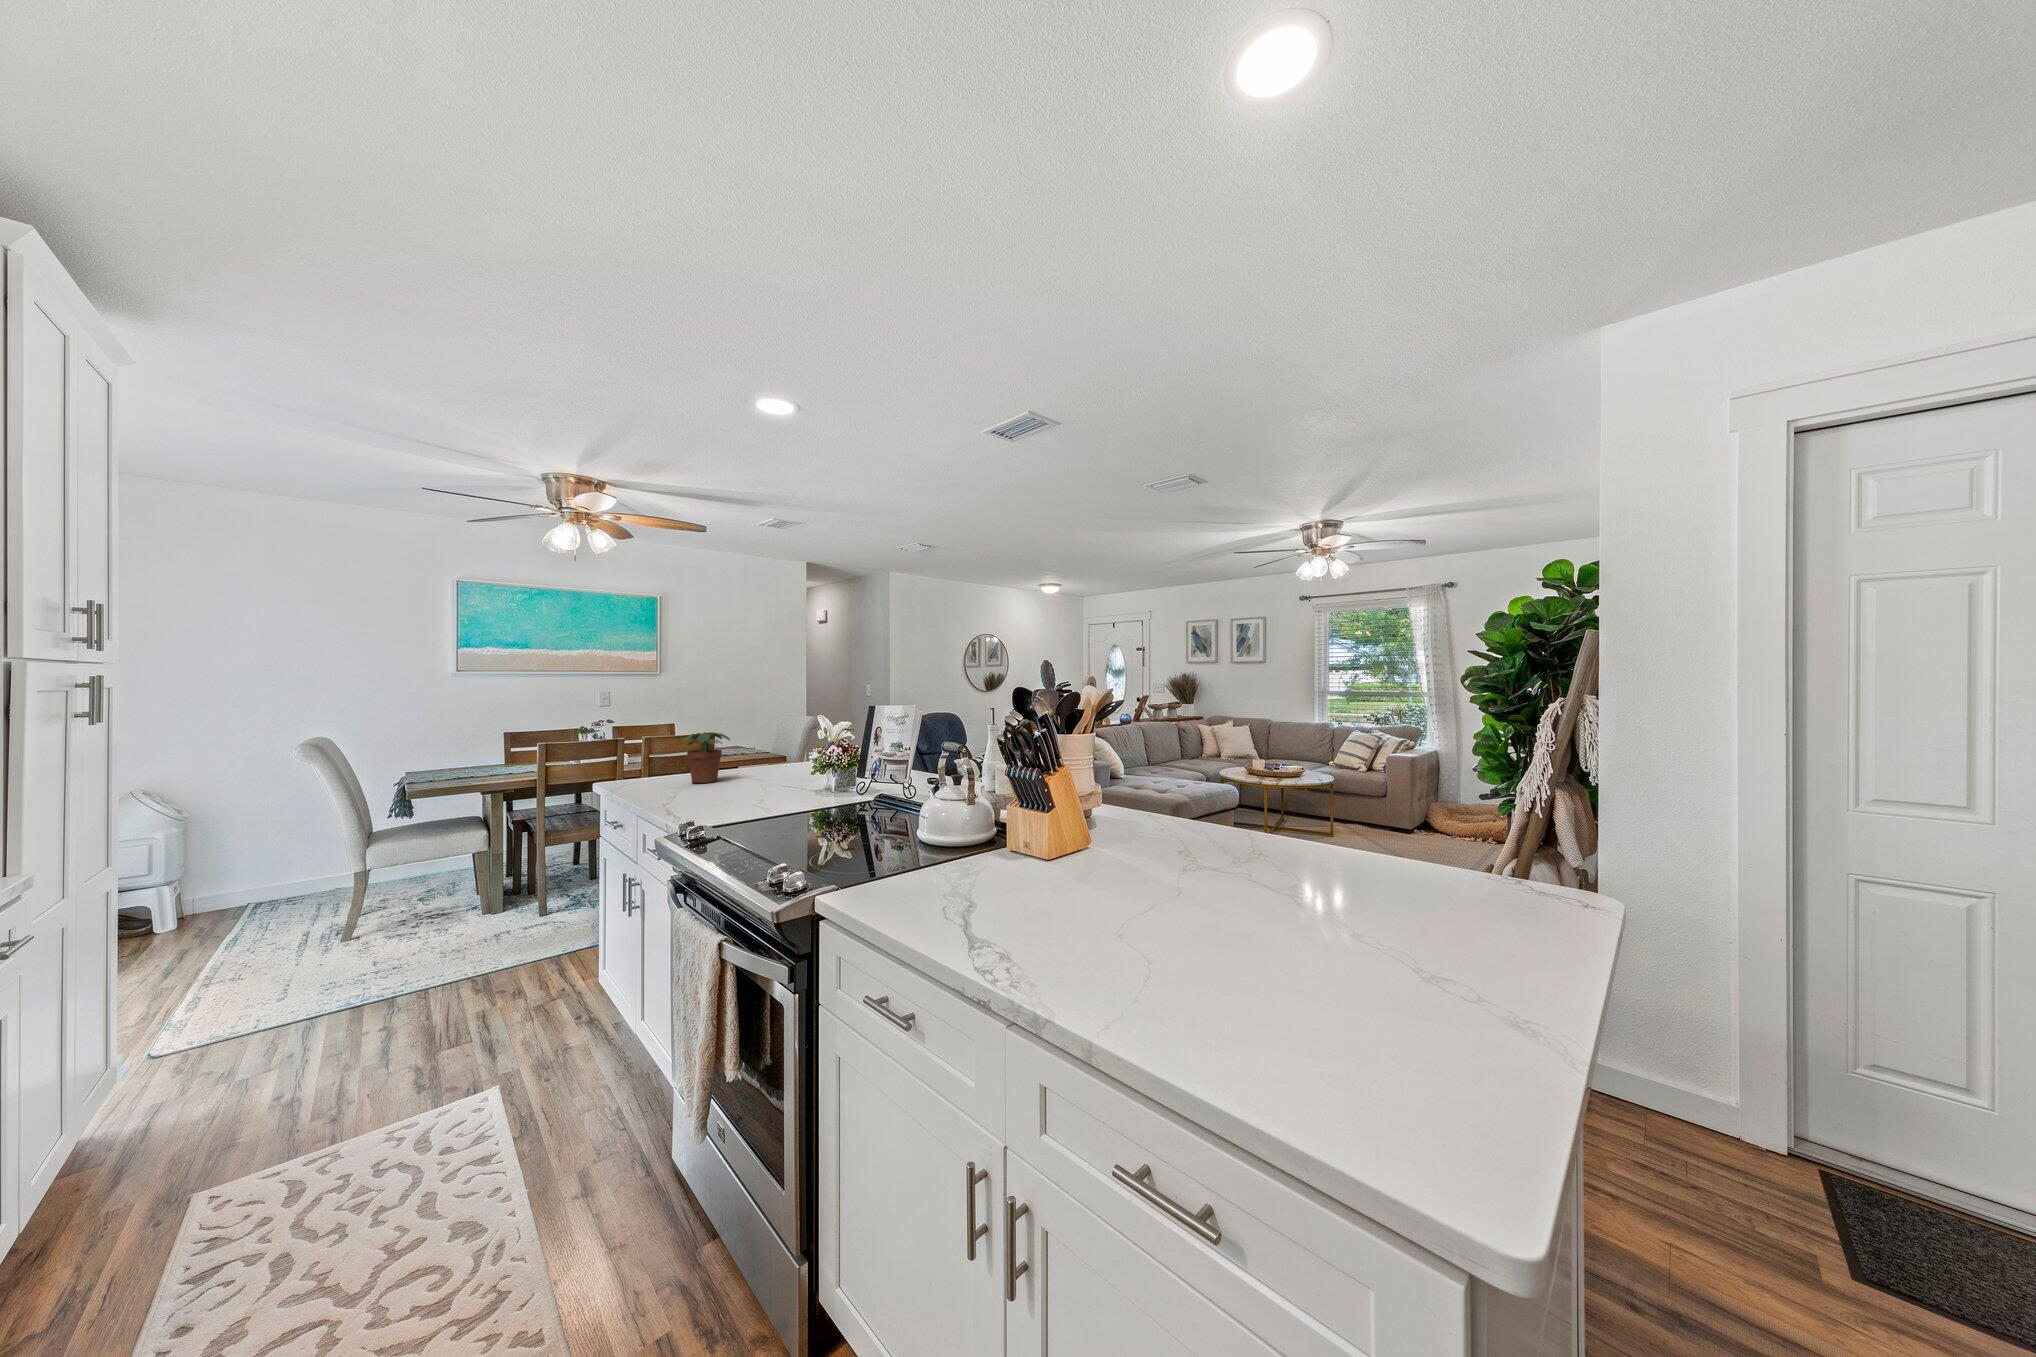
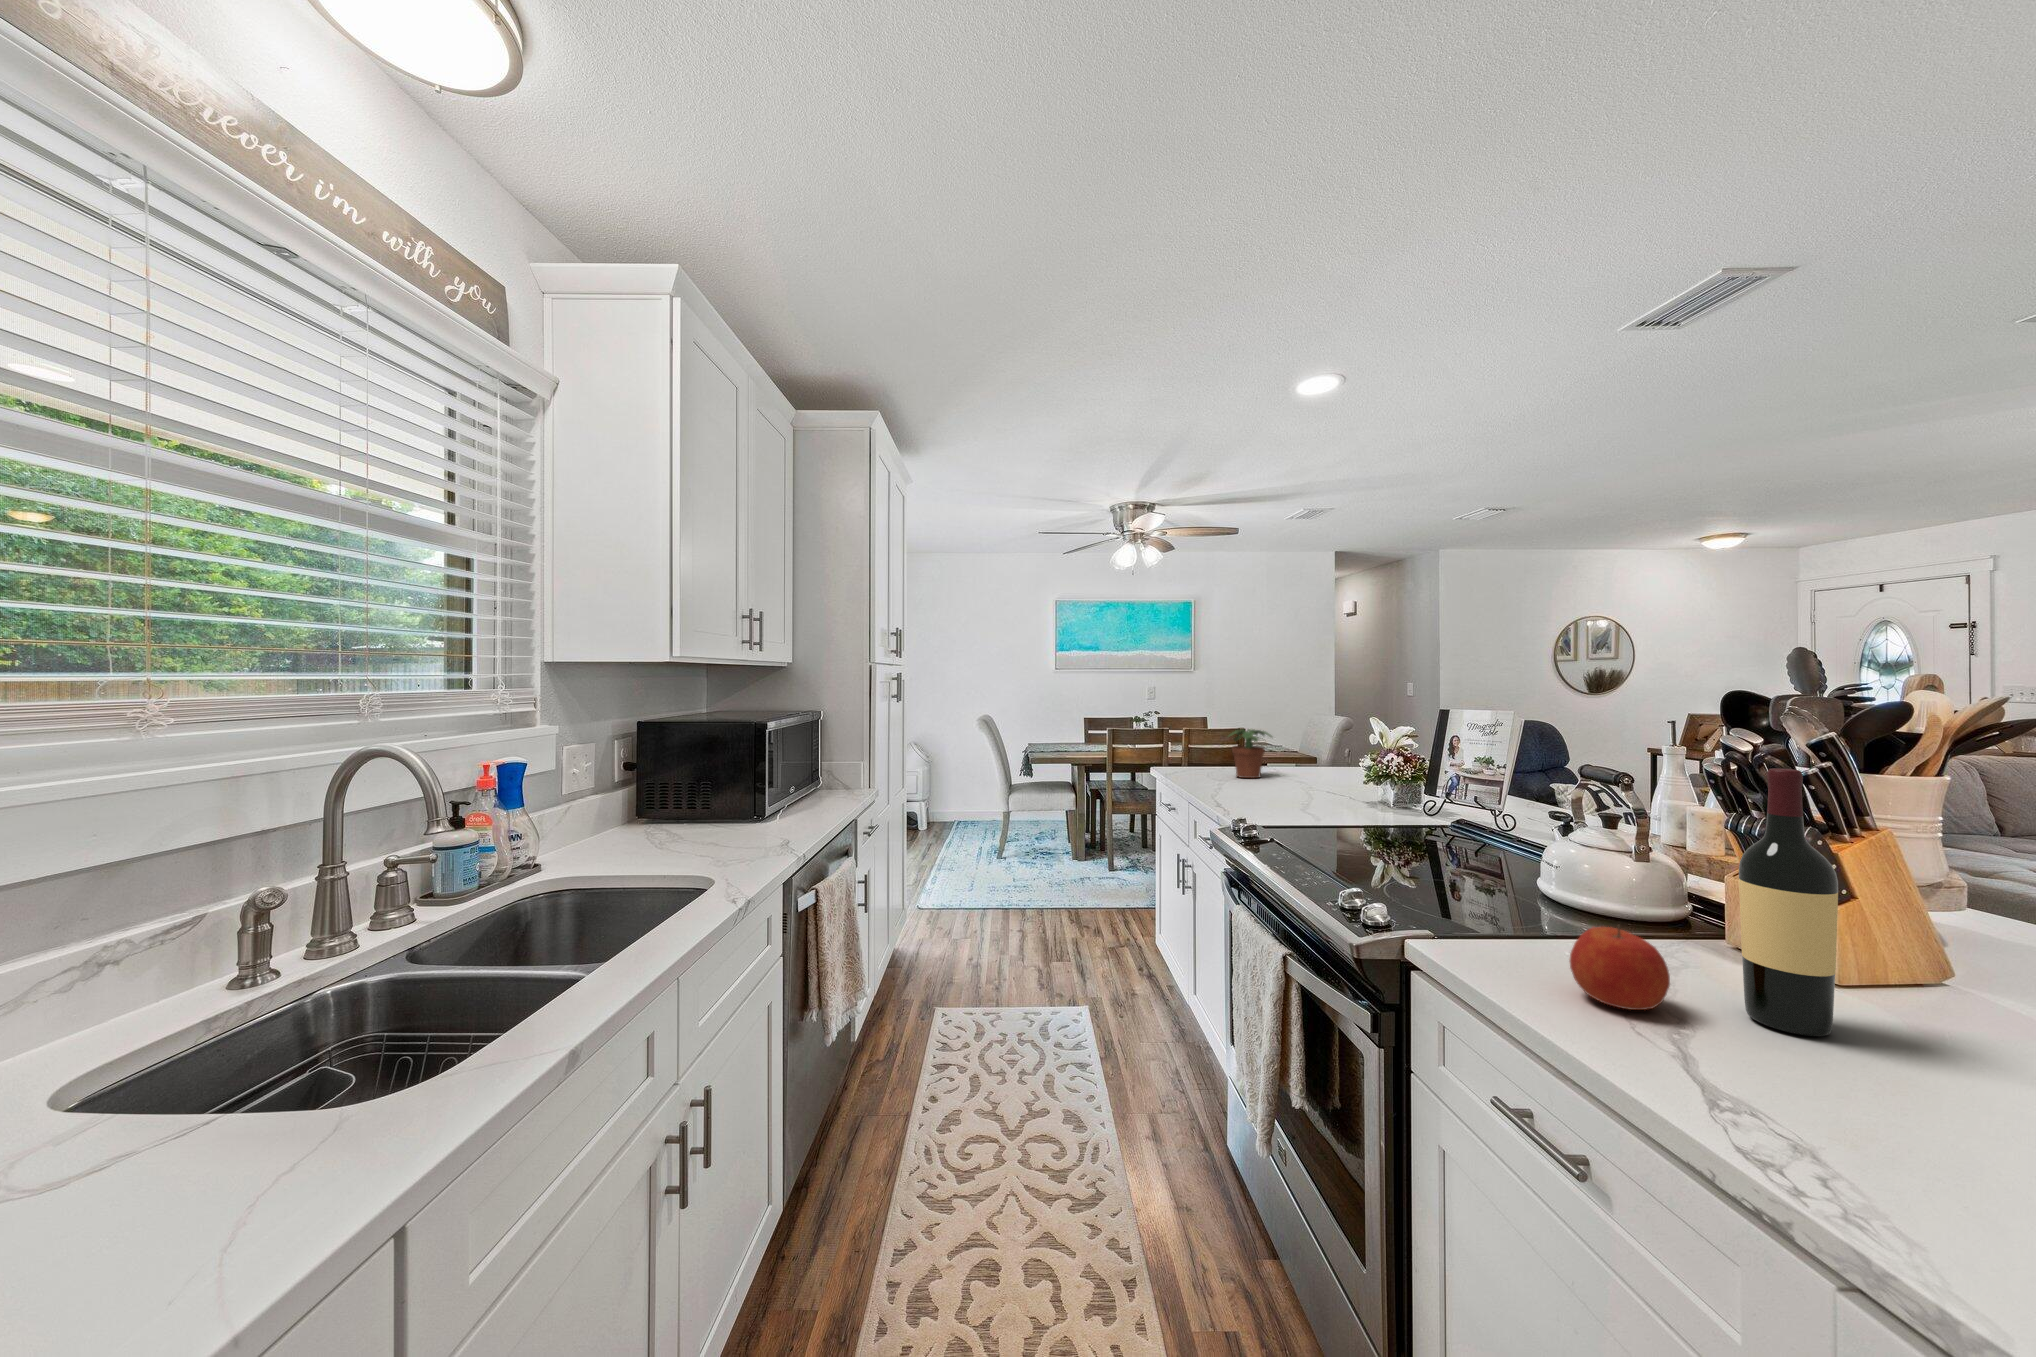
wine bottle: none [1016,727,1060,900] -> present [1739,768,1838,1036]
apple: none [922,847,979,908] -> present [1570,925,1670,1010]

